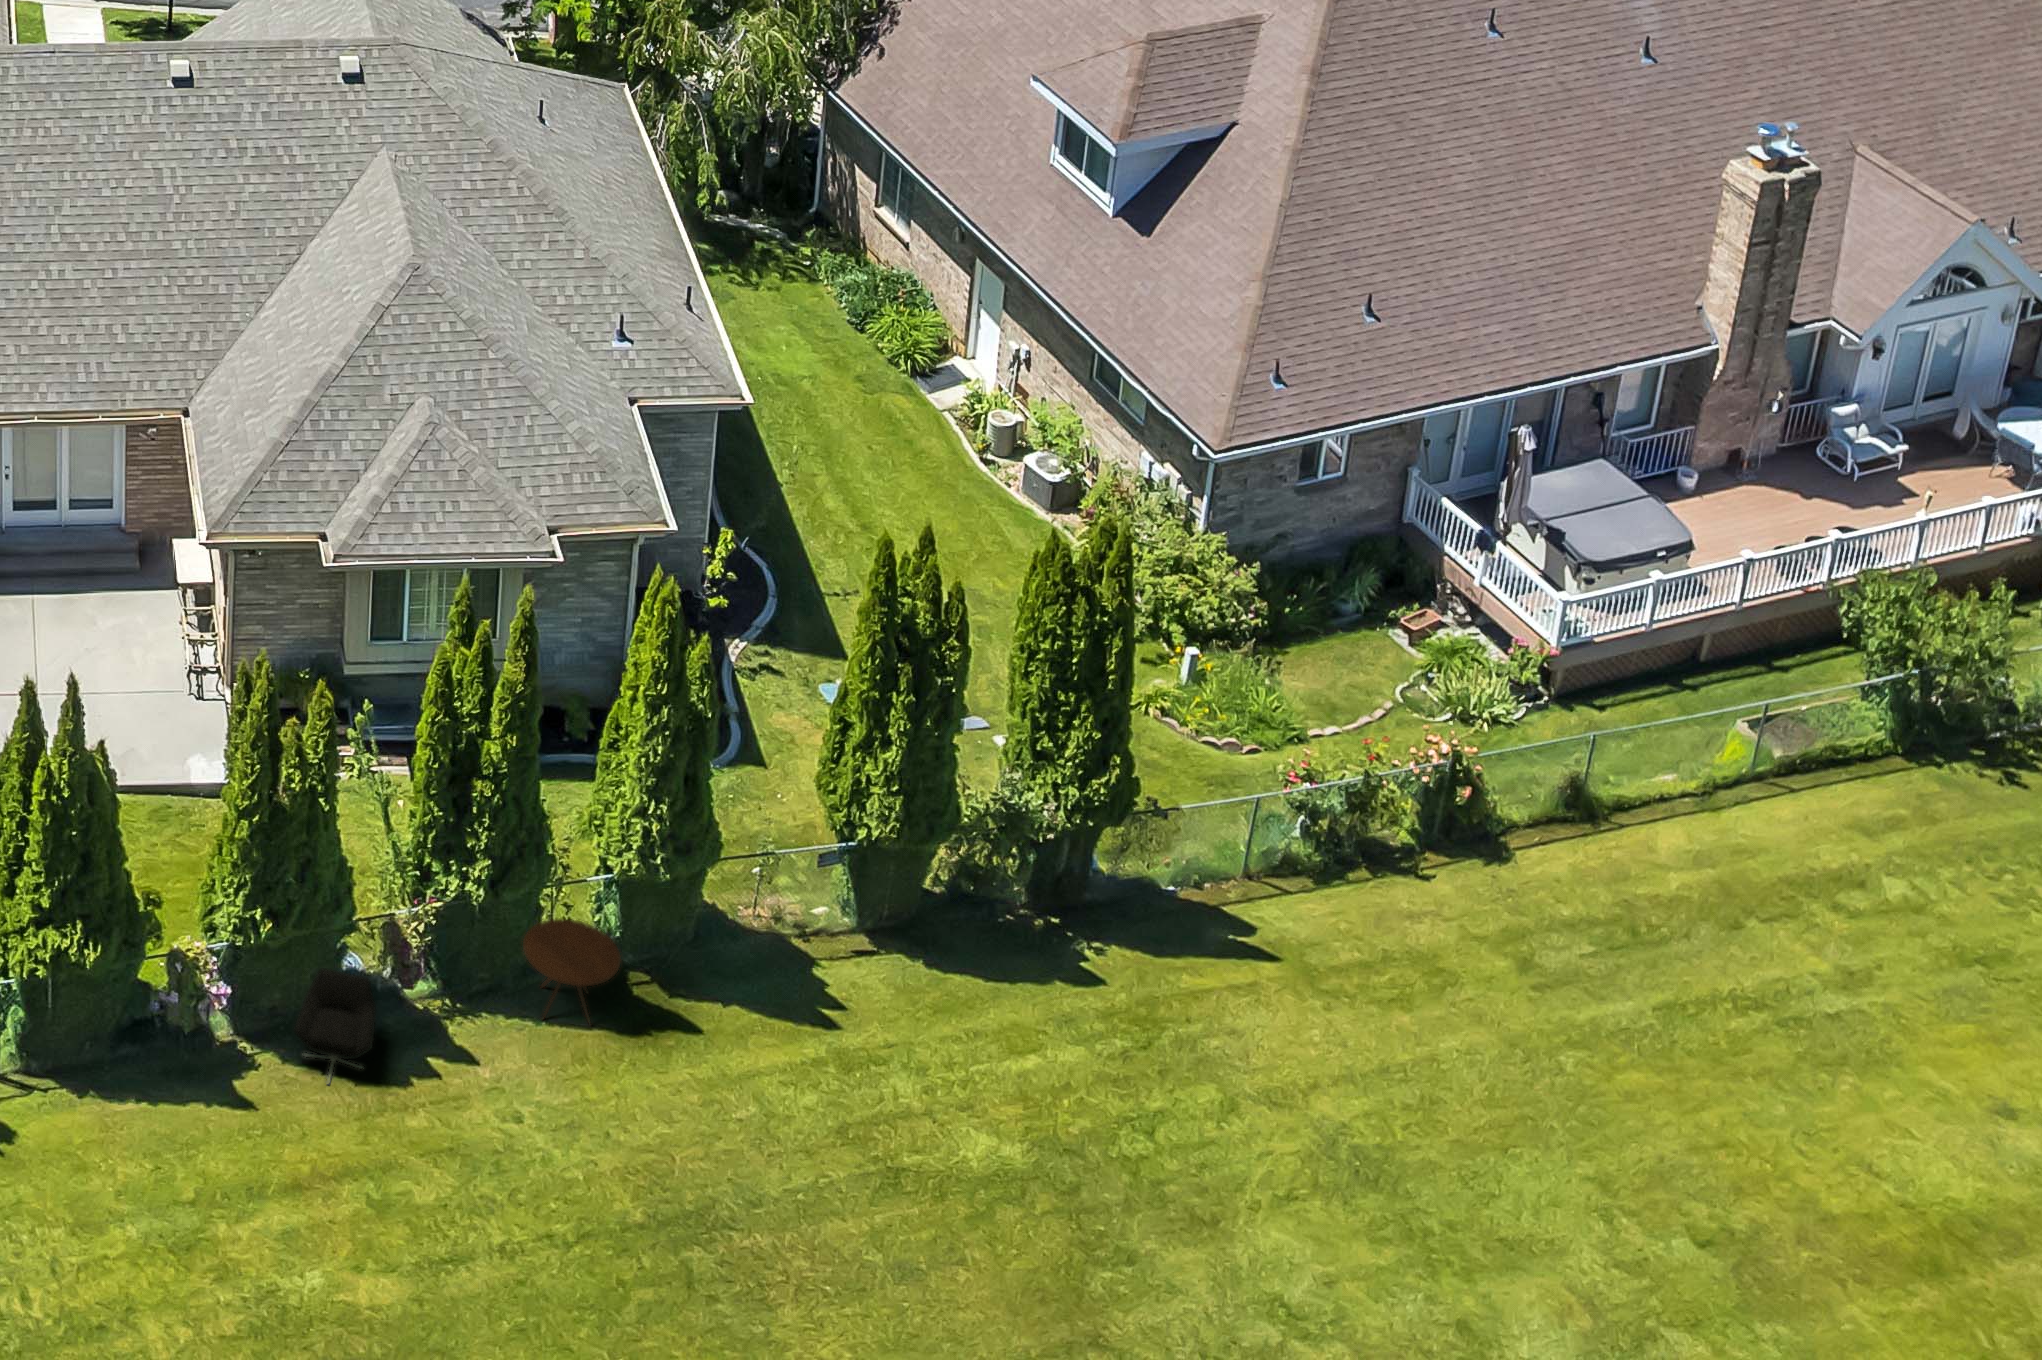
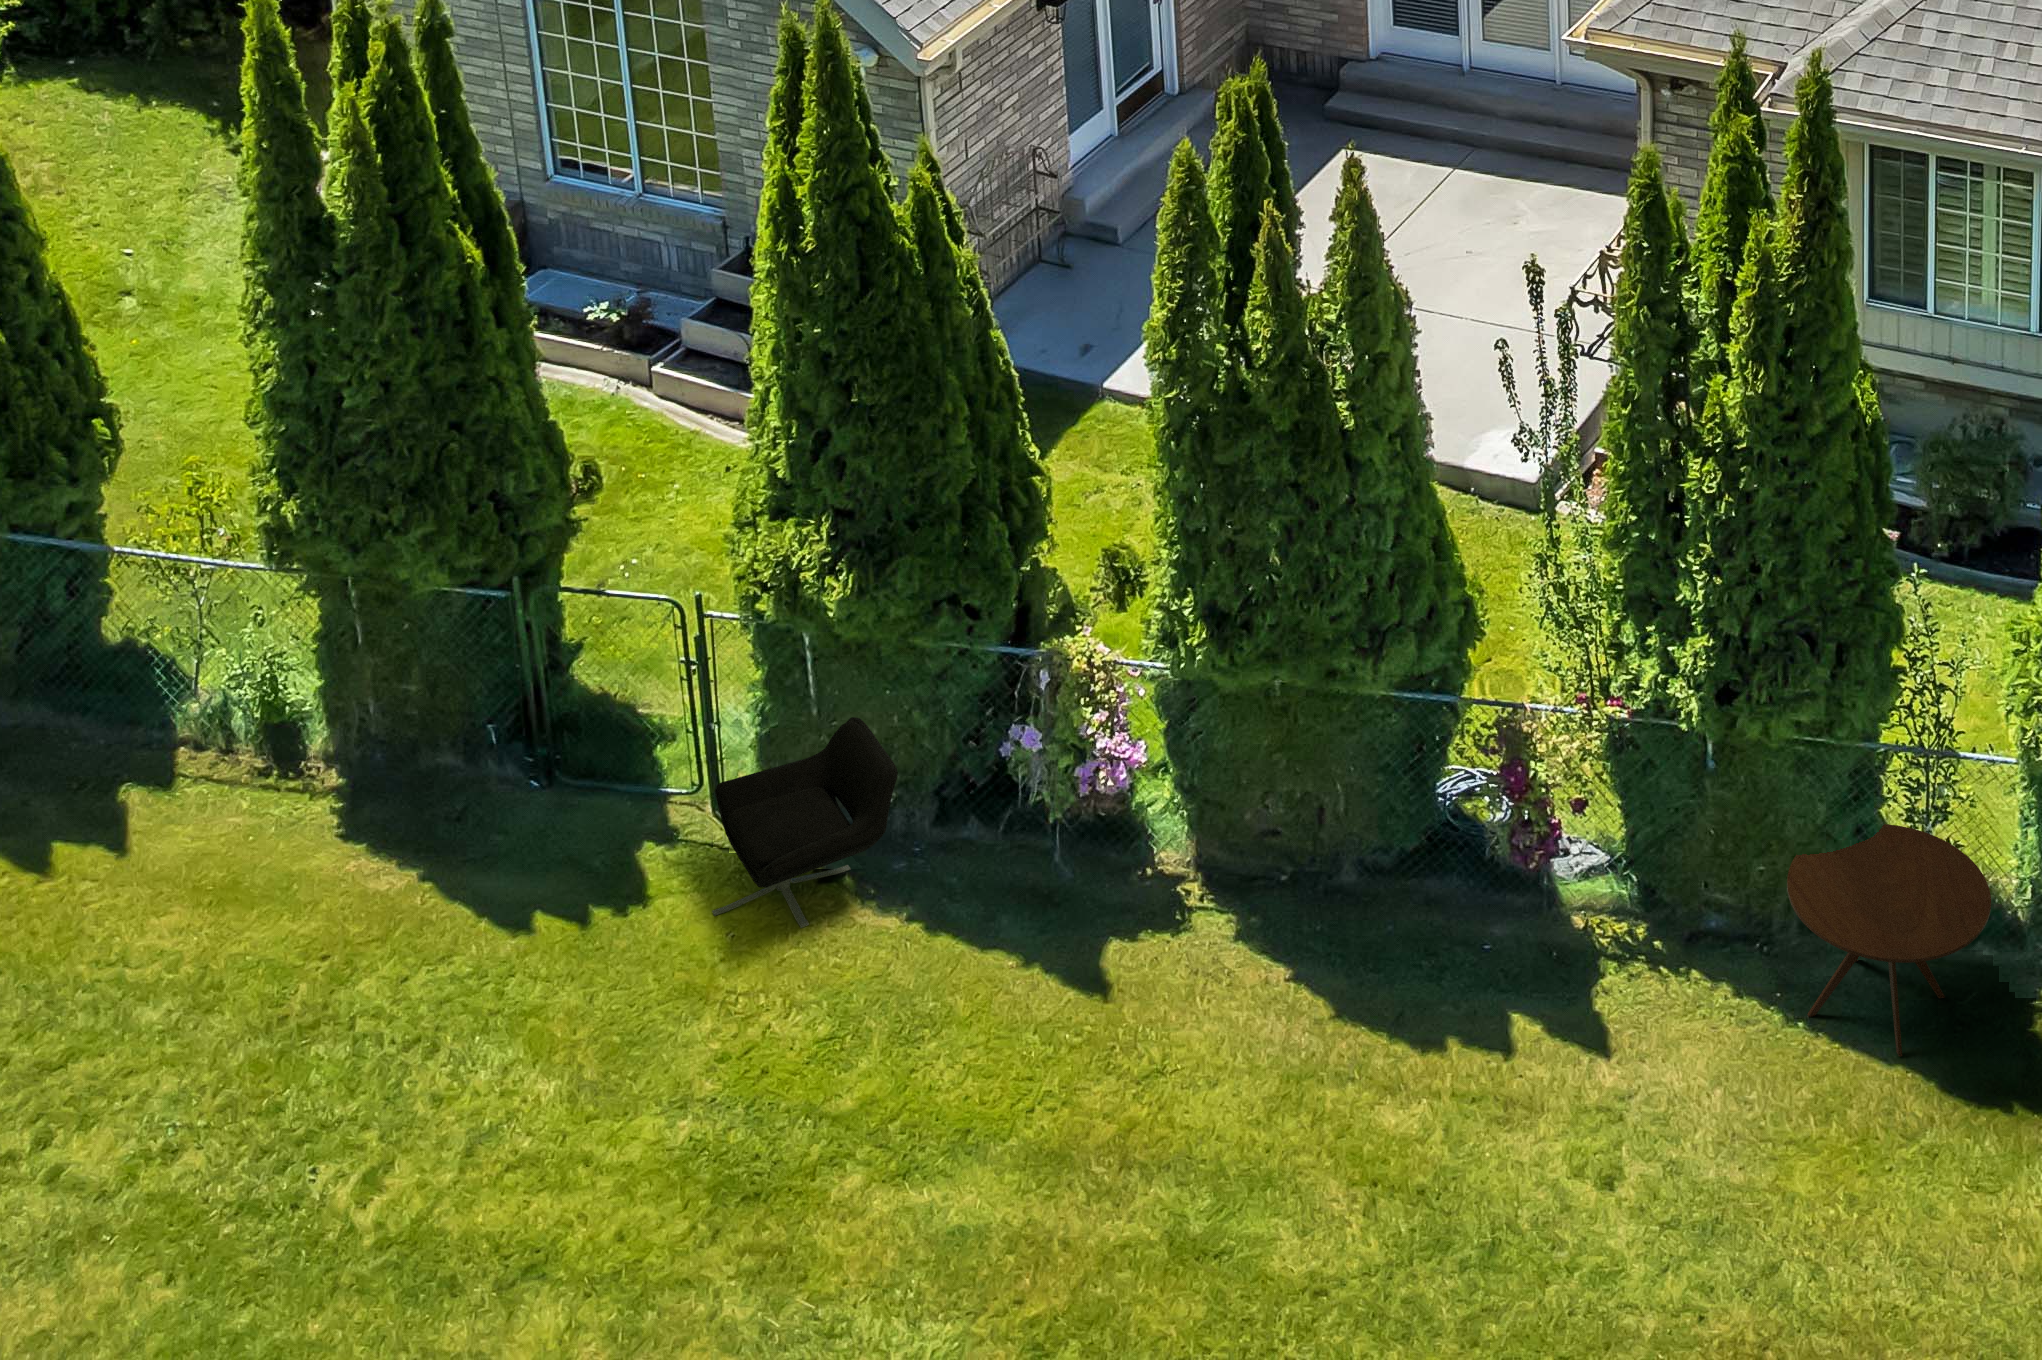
lounge chair: present [294,968,376,1083] -> present [712,717,898,927]

